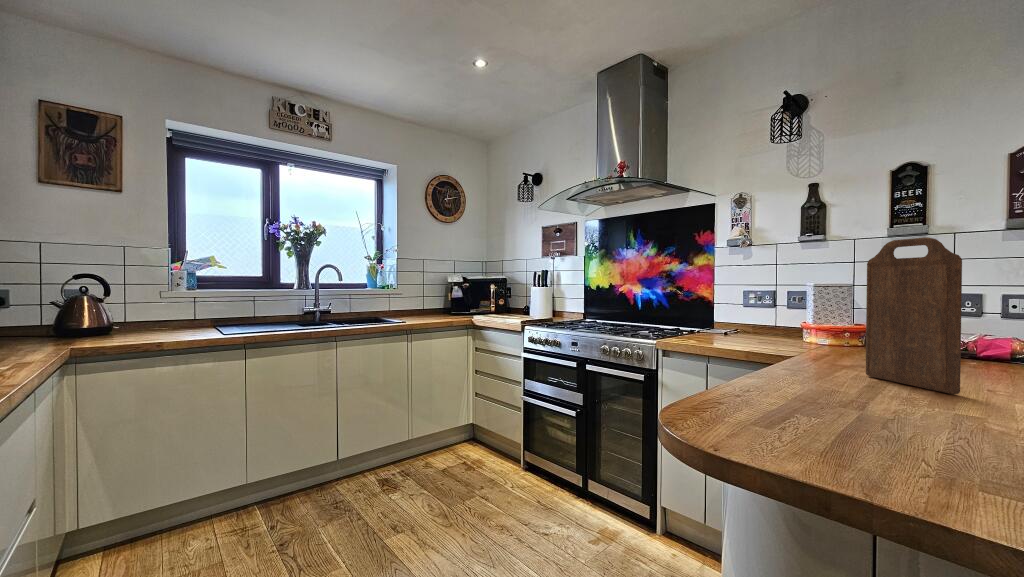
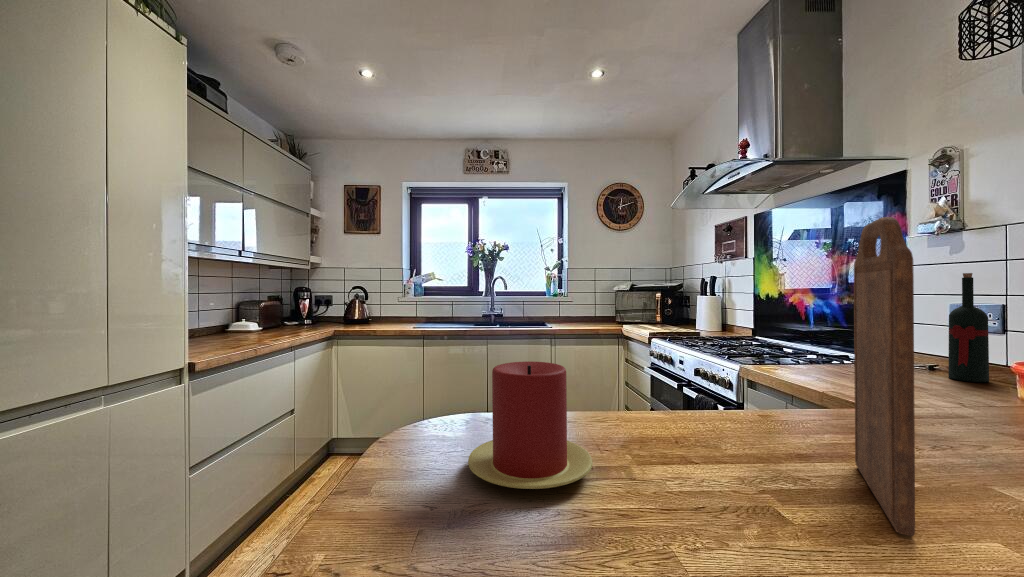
wine bottle: none [751,271,769,336] -> present [948,273,989,382]
candle: none [755,329,870,419] -> present [468,361,593,489]

